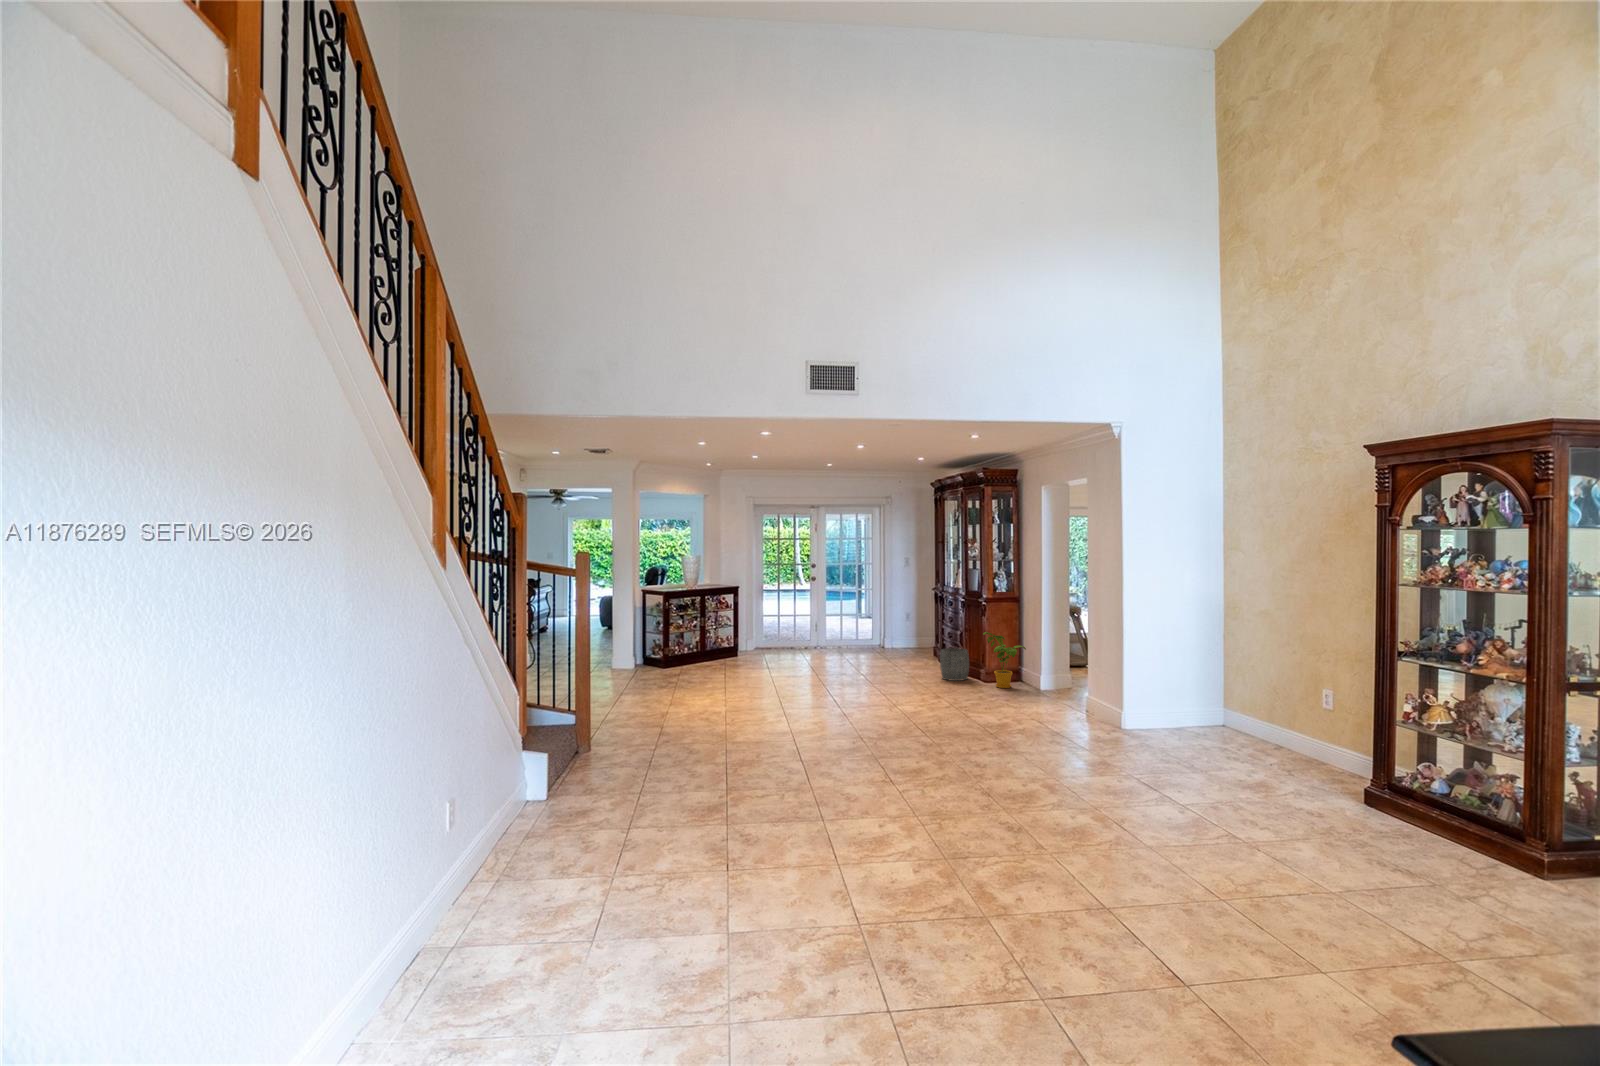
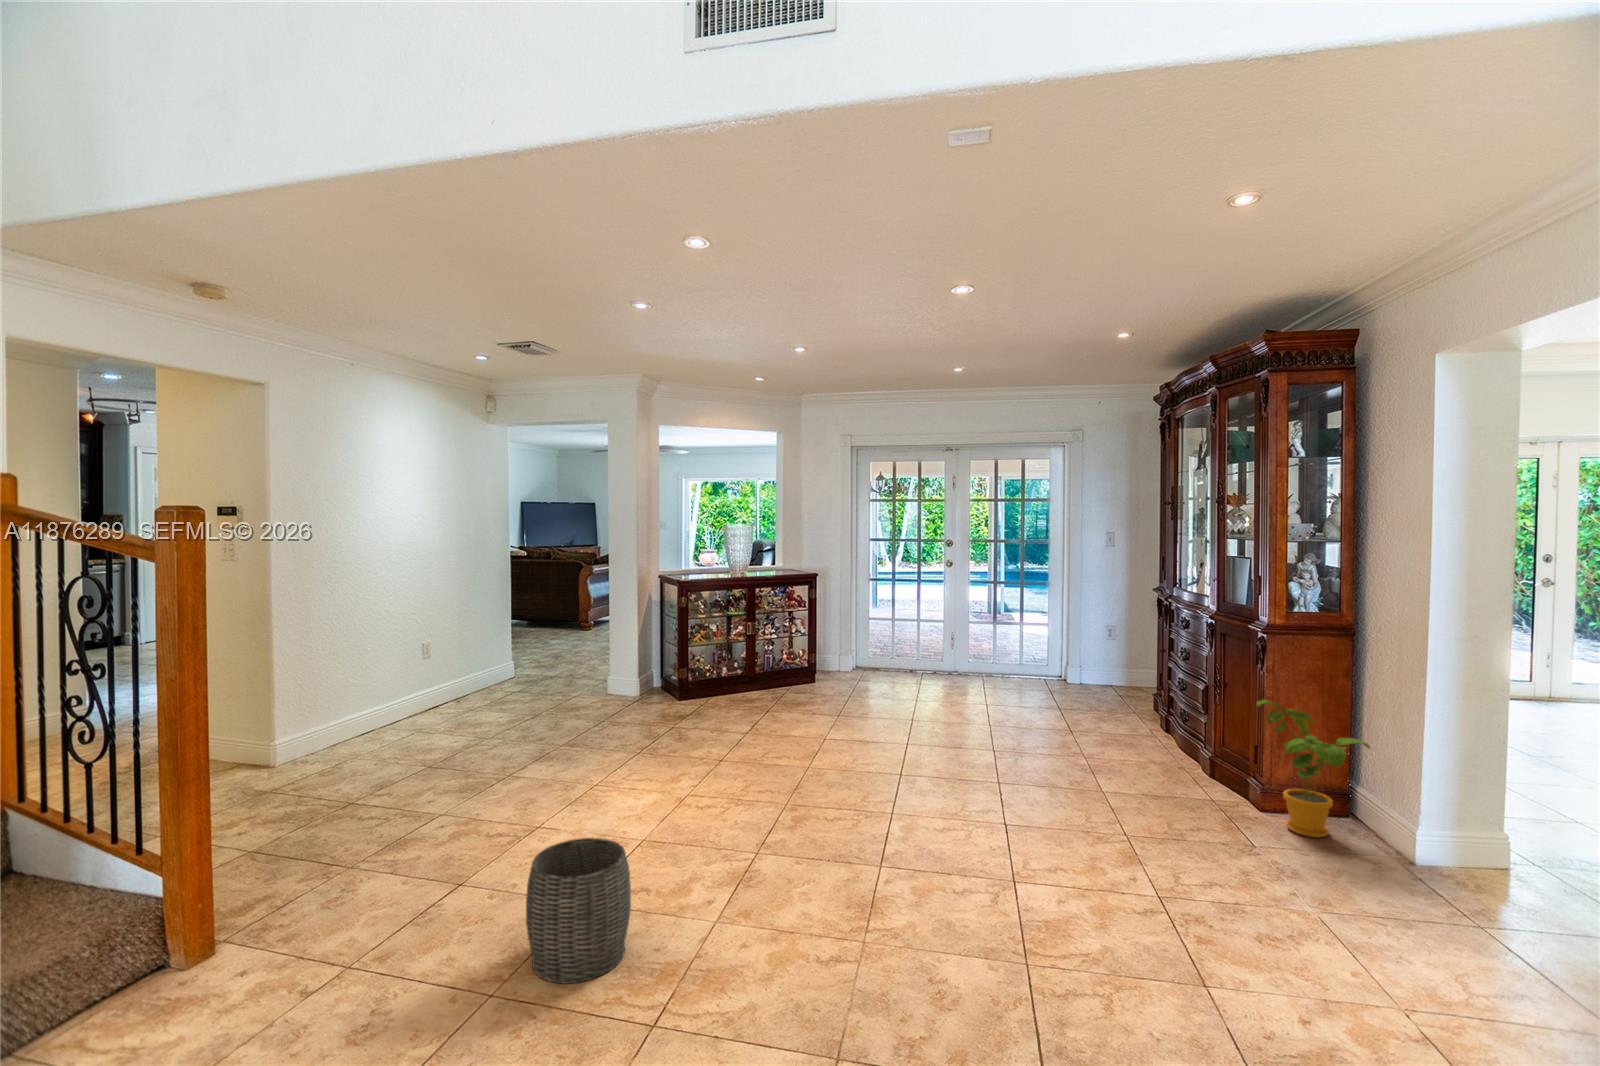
woven basket: present [940,648,969,681] -> present [526,838,631,983]

